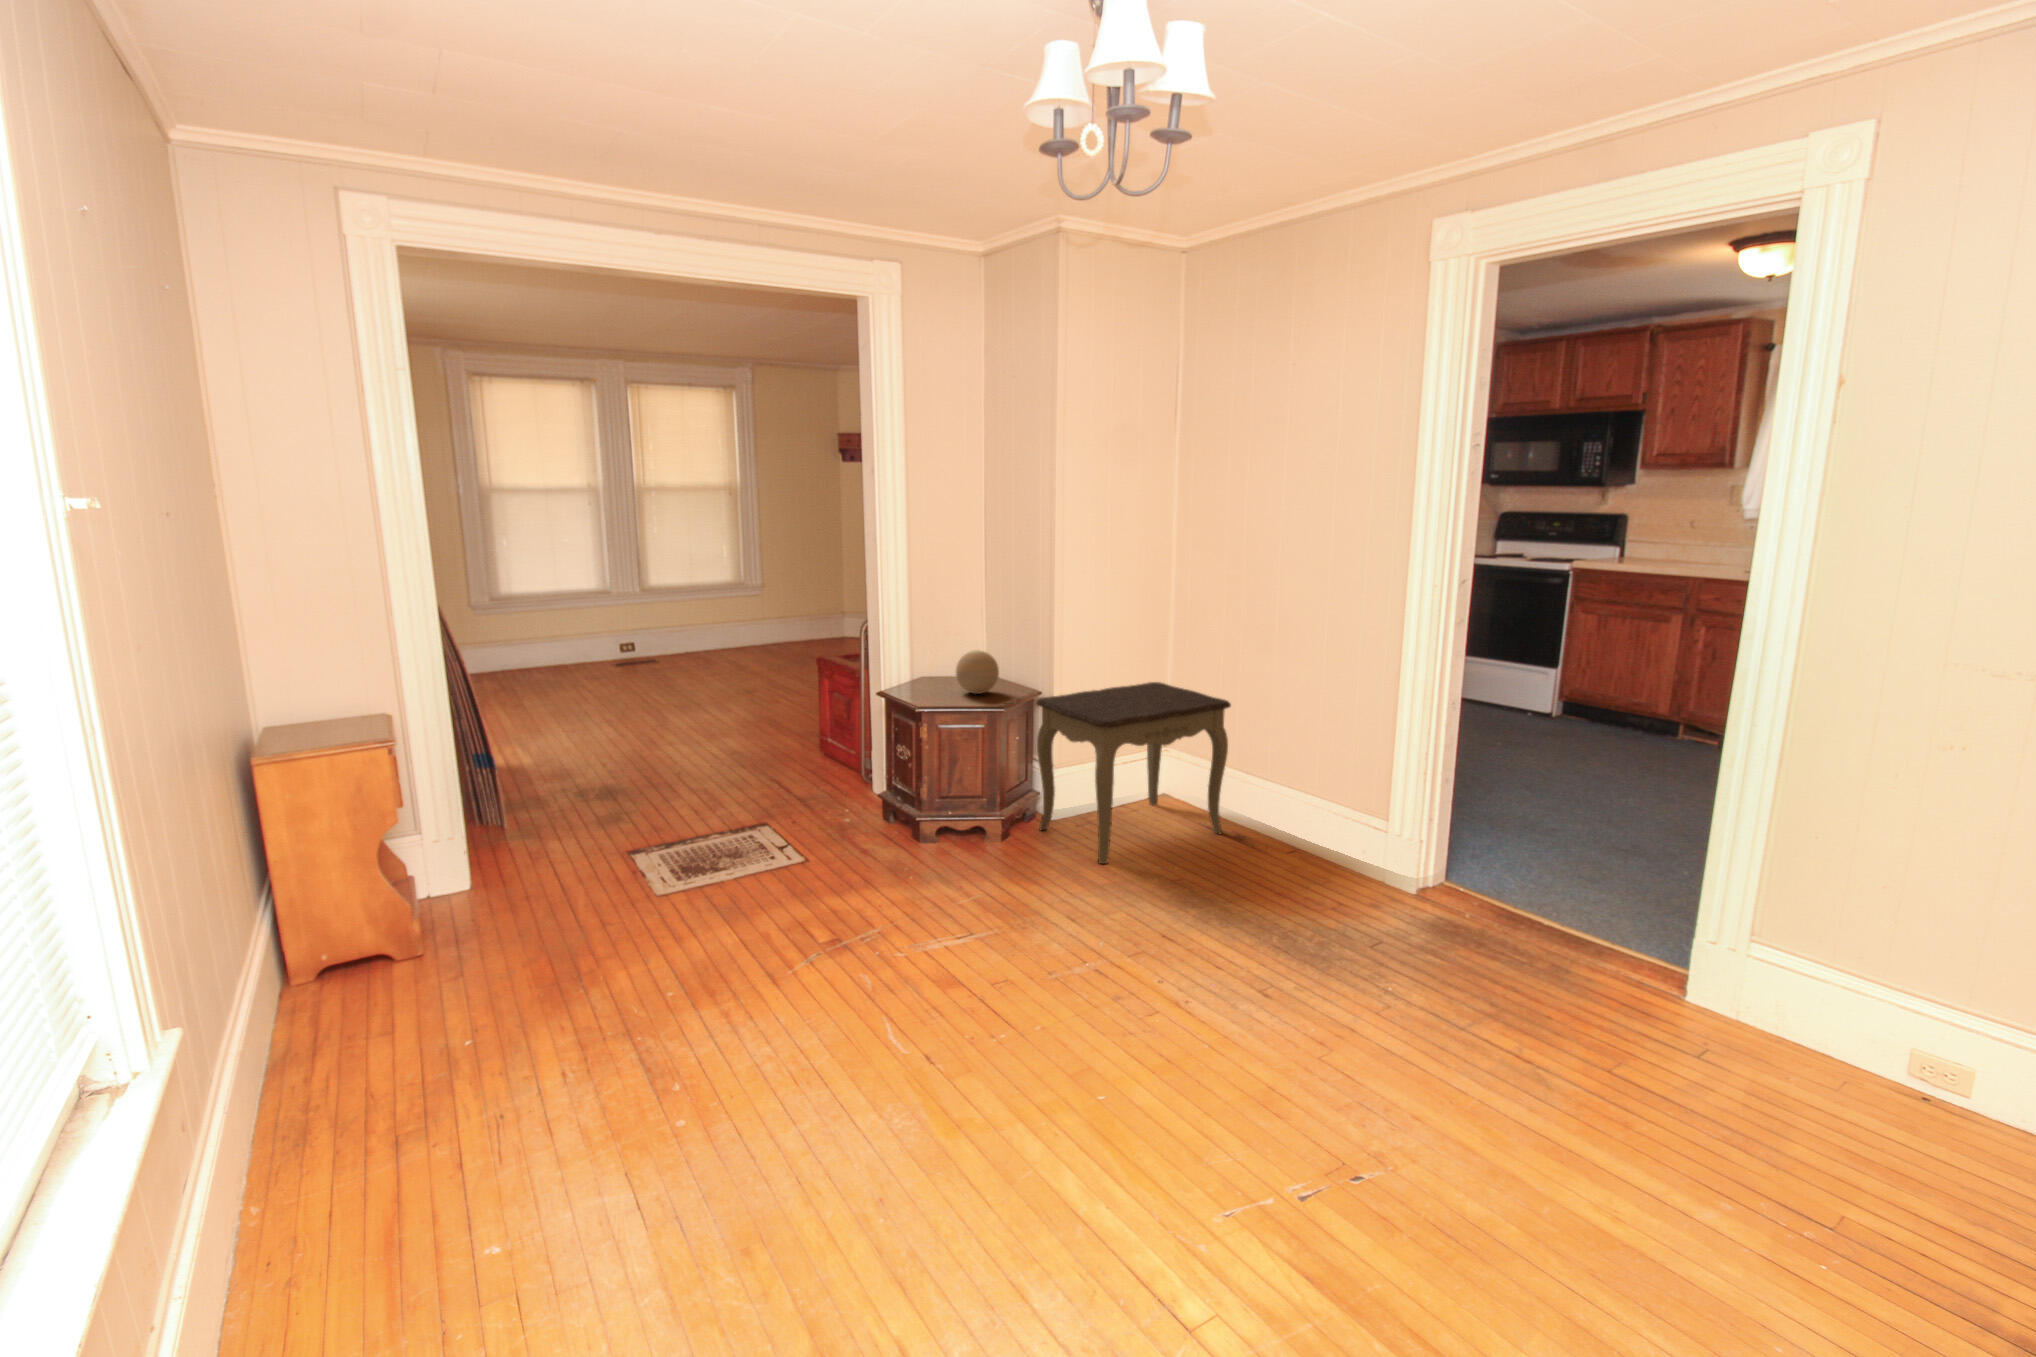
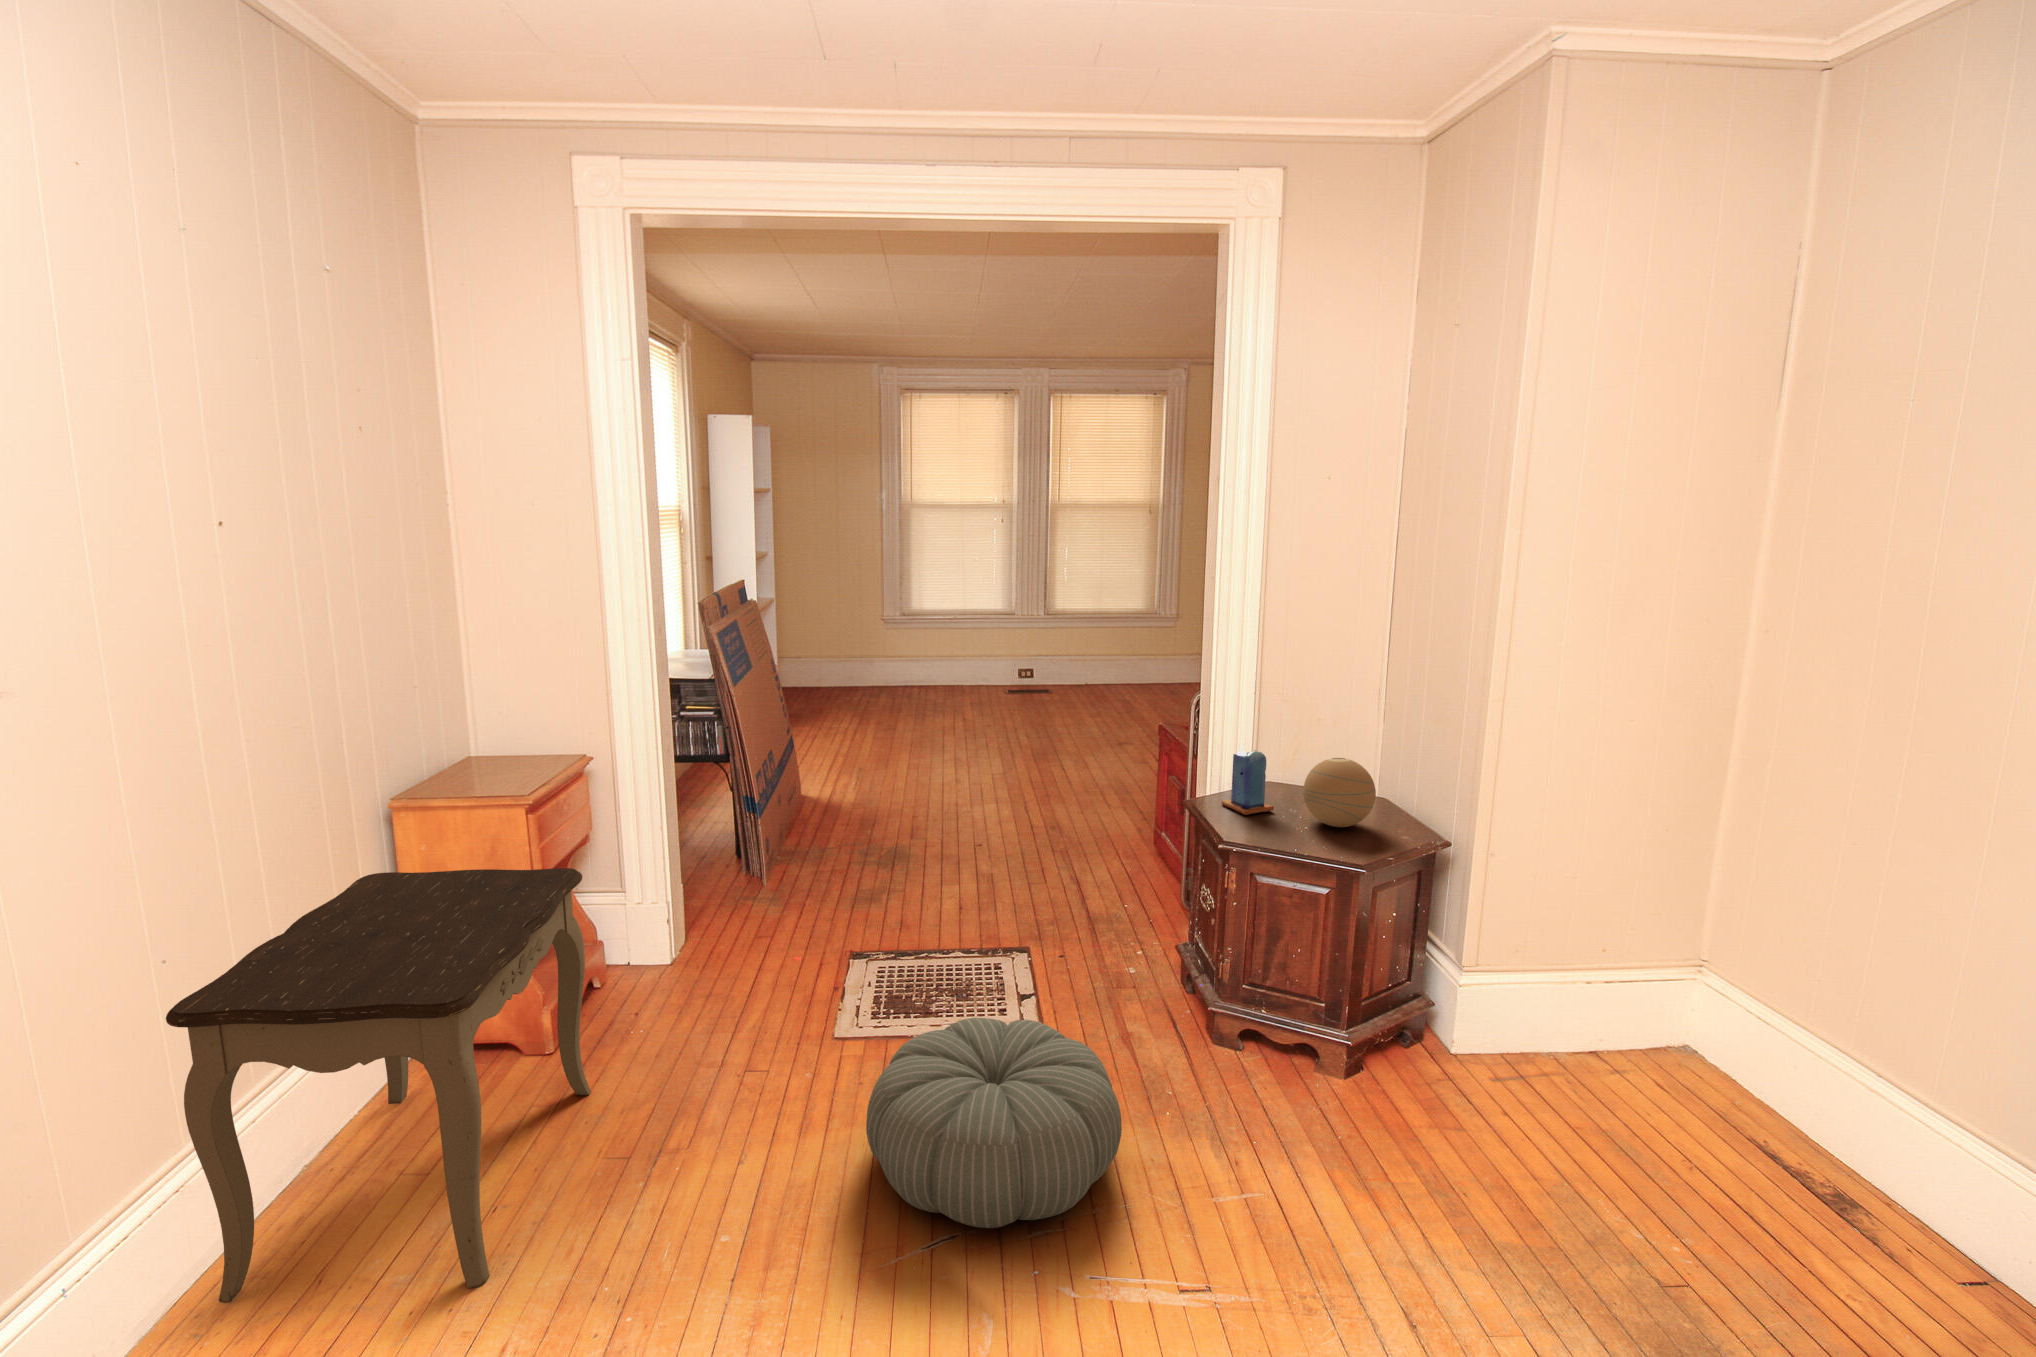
candle: none [903,649,937,695] -> present [1222,744,1274,815]
side table: present [1036,682,1231,864] -> present [166,868,591,1303]
pouf: none [736,836,900,948] -> present [866,1018,1122,1228]

